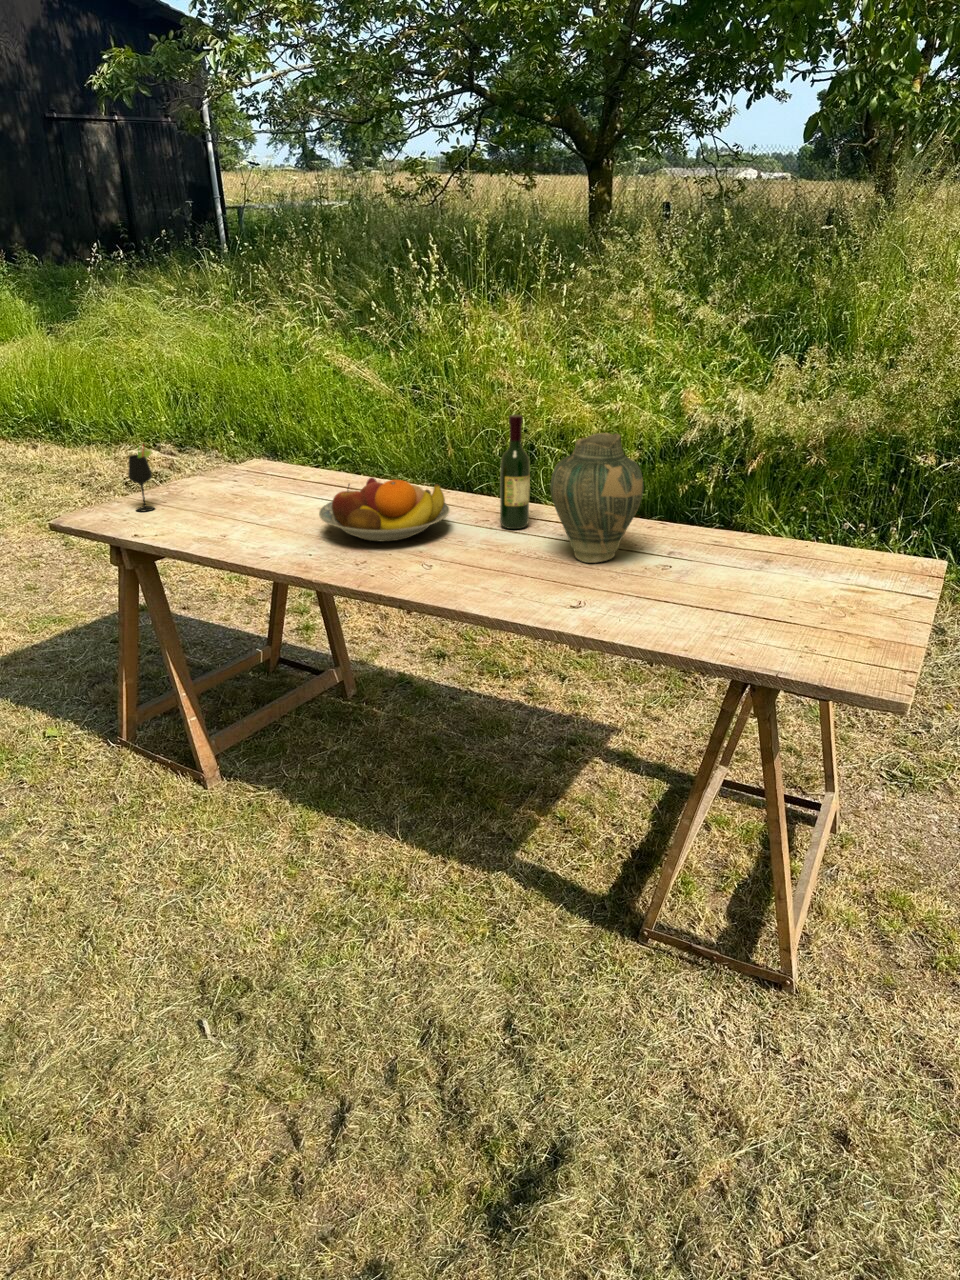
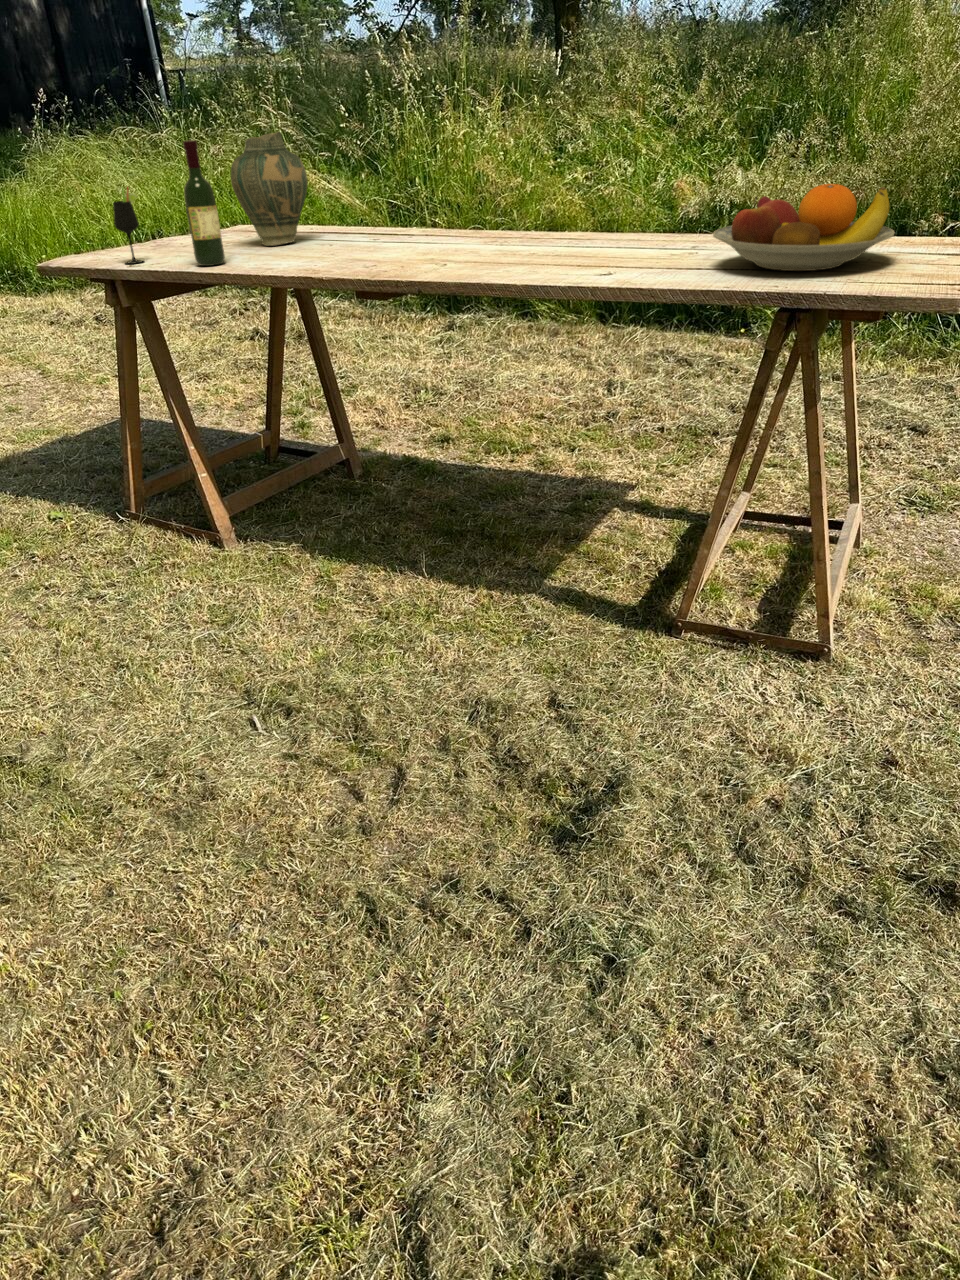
wine bottle: present [500,415,530,529] -> present [183,140,225,266]
vase: present [550,433,644,563] -> present [231,132,308,246]
fruit bowl: present [319,477,449,542] -> present [713,184,894,271]

